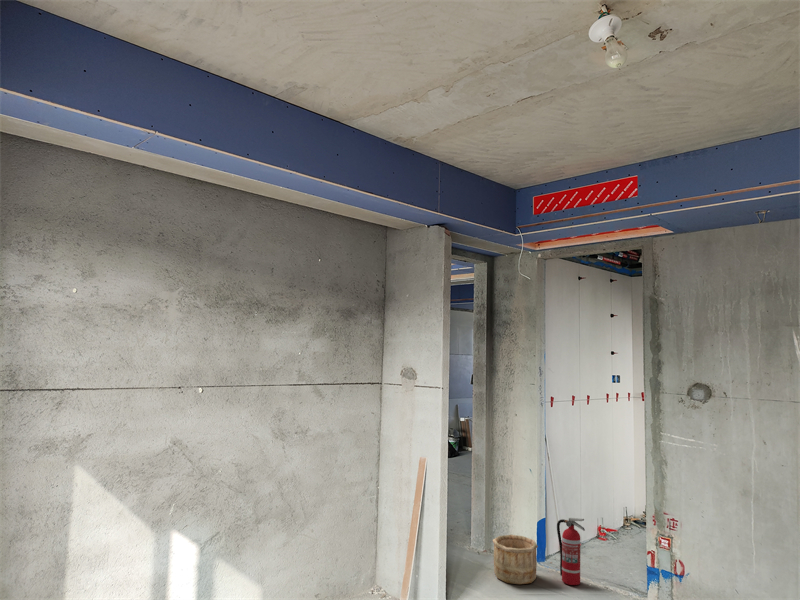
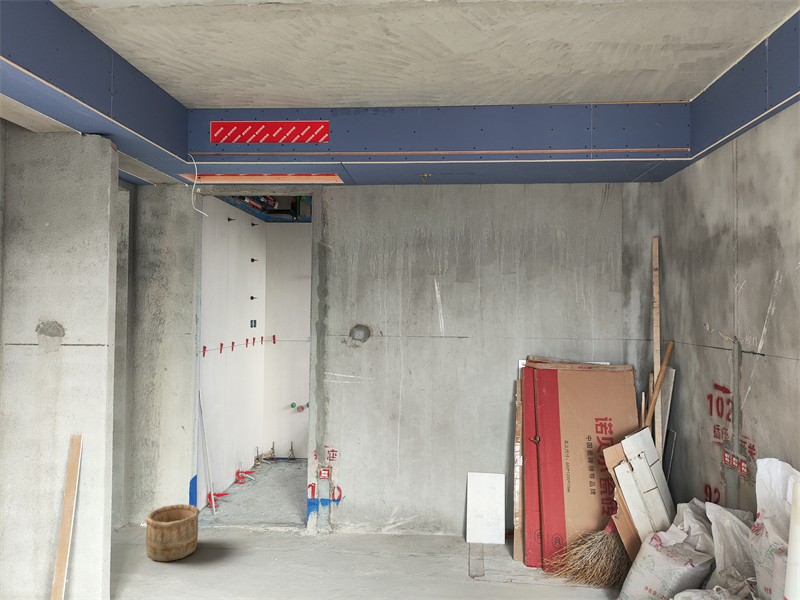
fire extinguisher: present [557,518,585,585] -> none [218,470,250,540]

